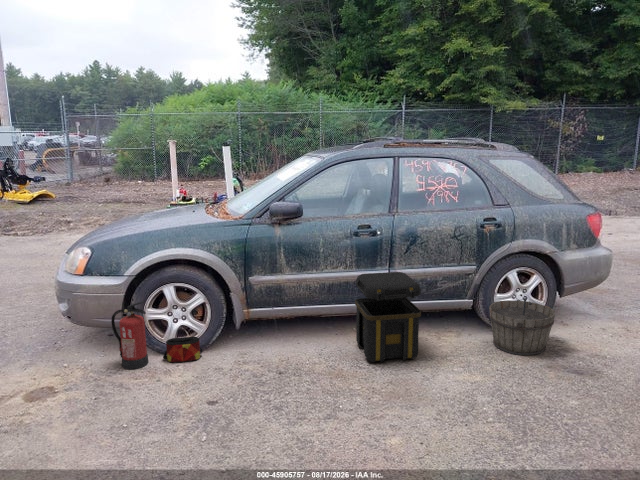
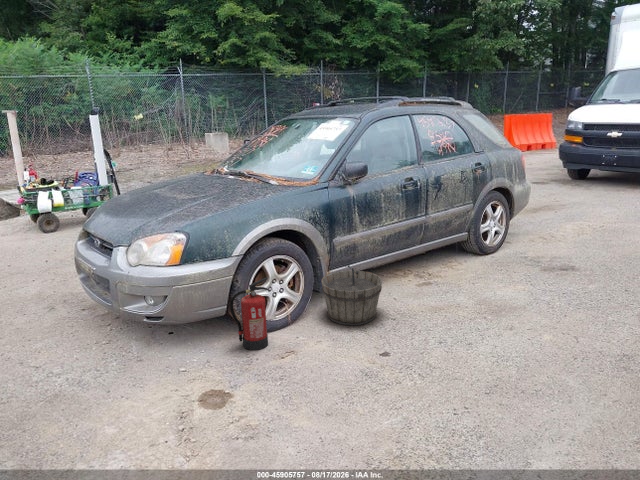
toolbox: present [355,272,421,362] -> none [404,217,467,294]
wooden bucket: present [489,294,555,355] -> present [321,265,382,325]
bag: present [163,337,203,363] -> none [274,305,306,335]

